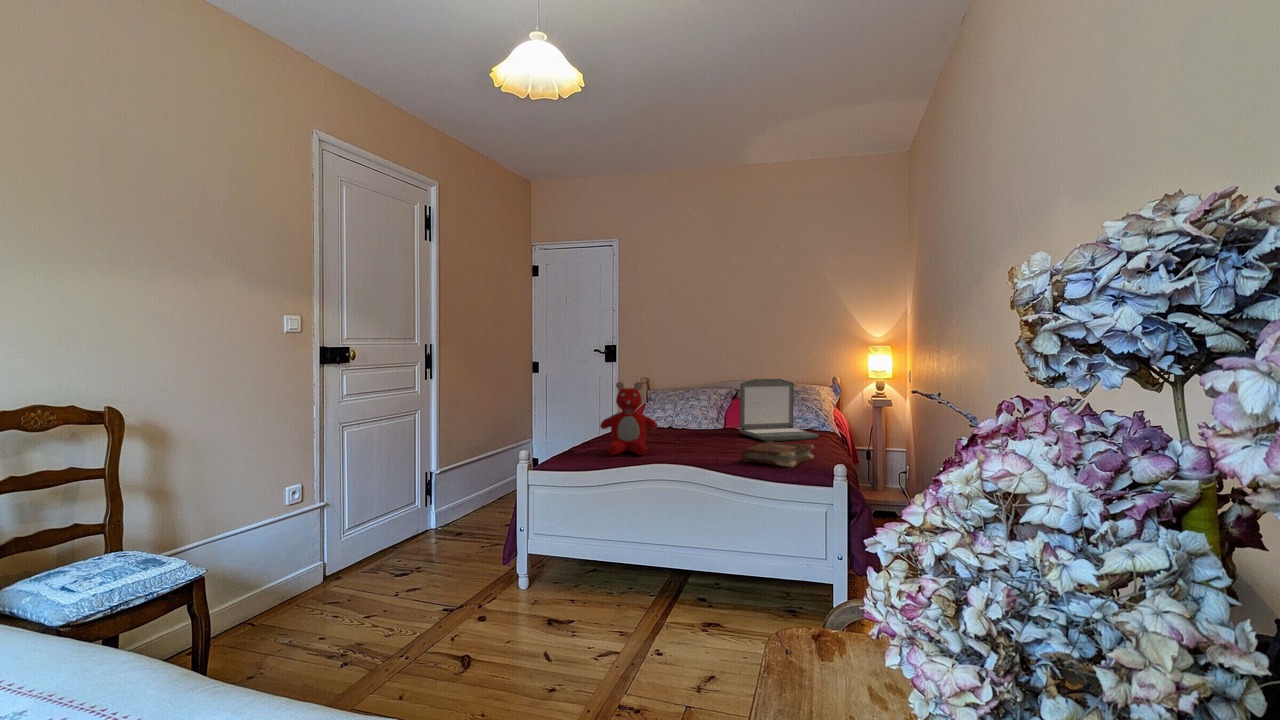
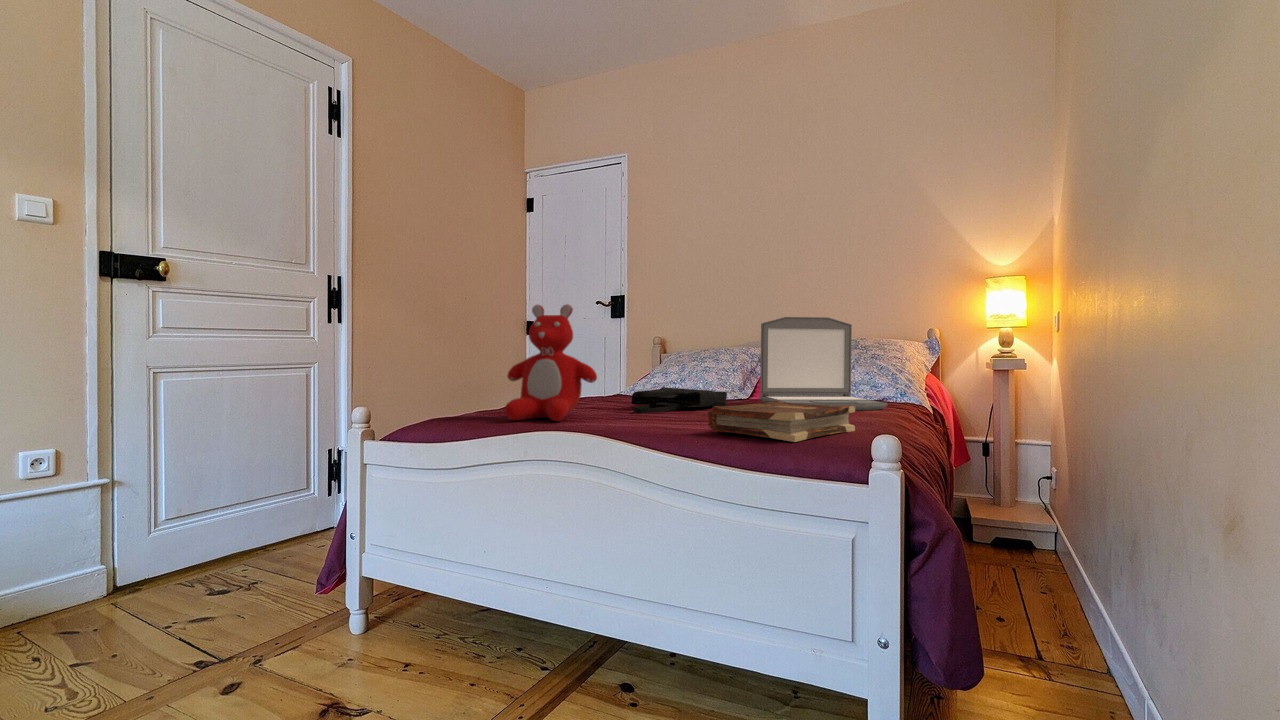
tote bag: none [664,424,721,446] -> present [632,387,727,413]

